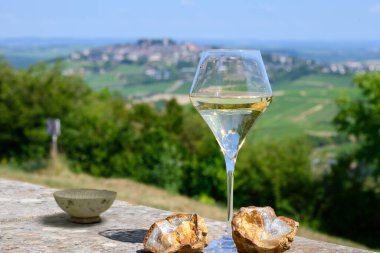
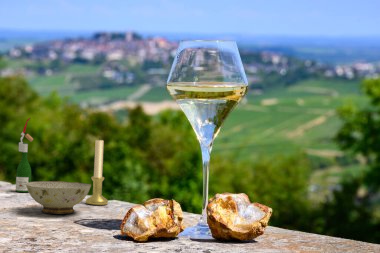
wine bottle: none [49,124,70,196] -> present [16,118,33,192]
candle holder: none [114,145,136,210] -> present [86,140,108,205]

